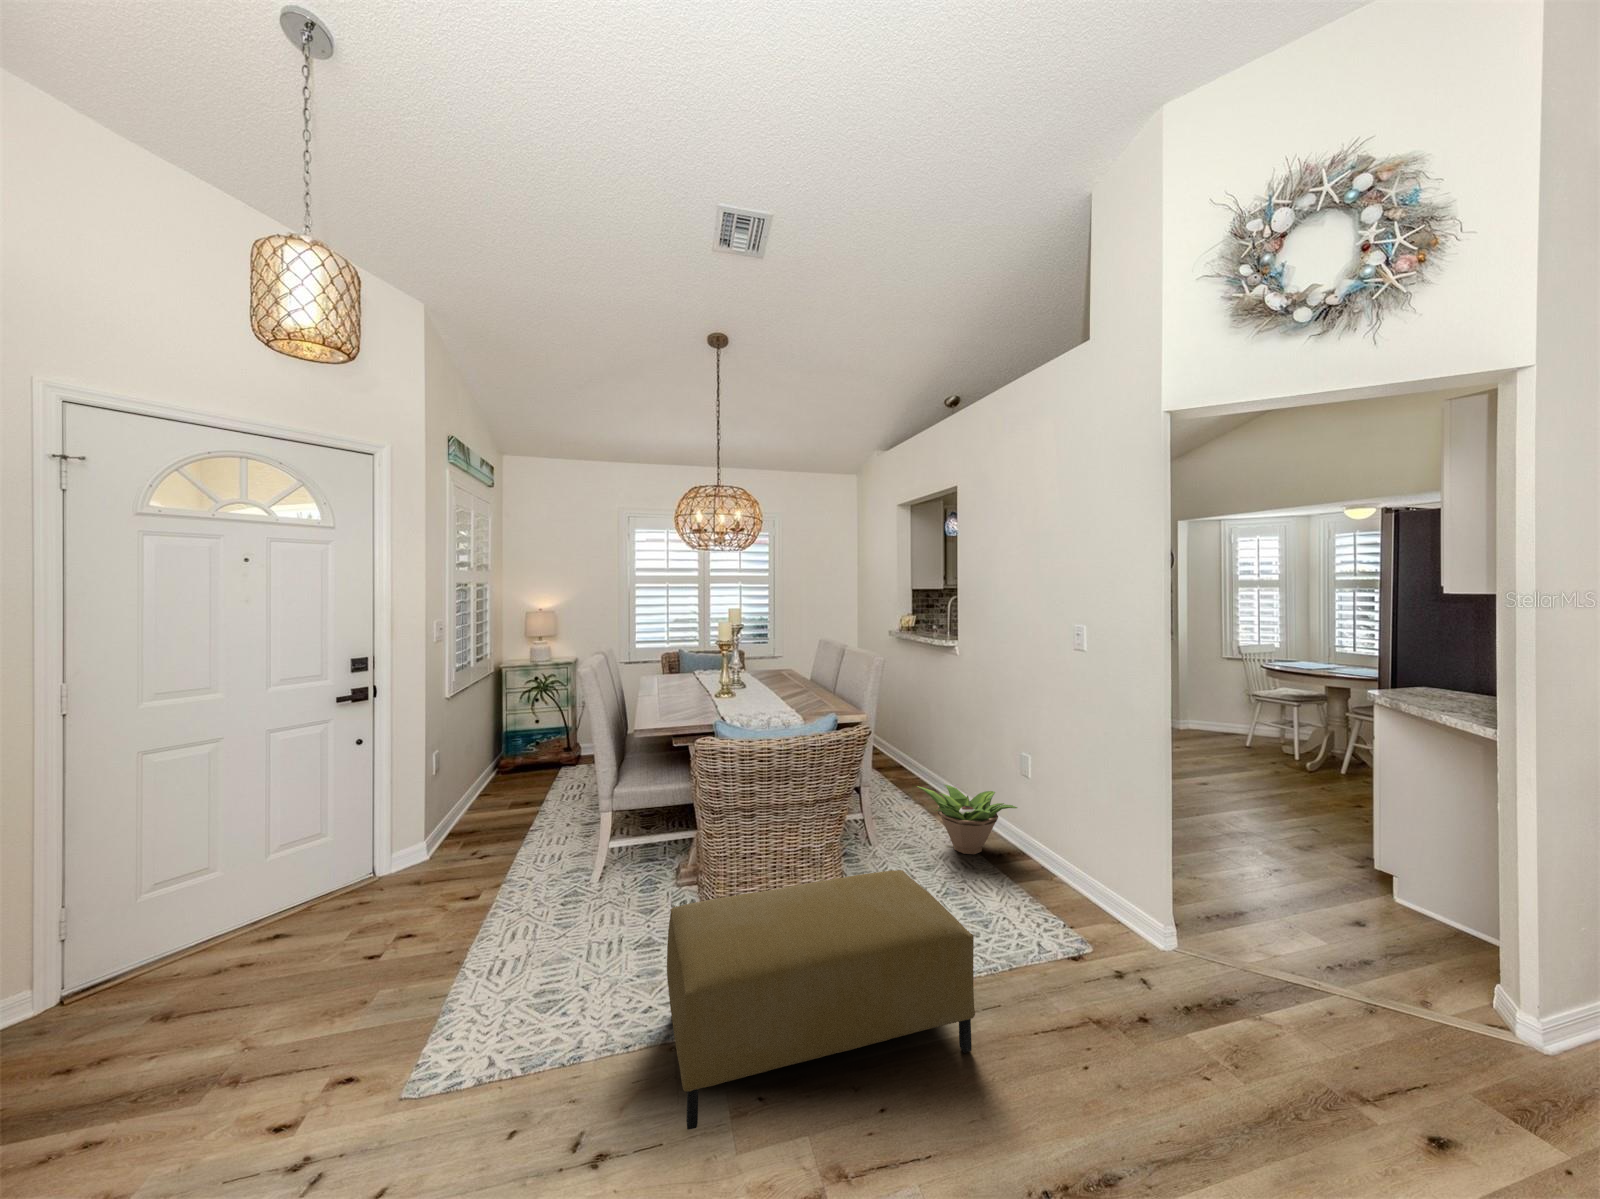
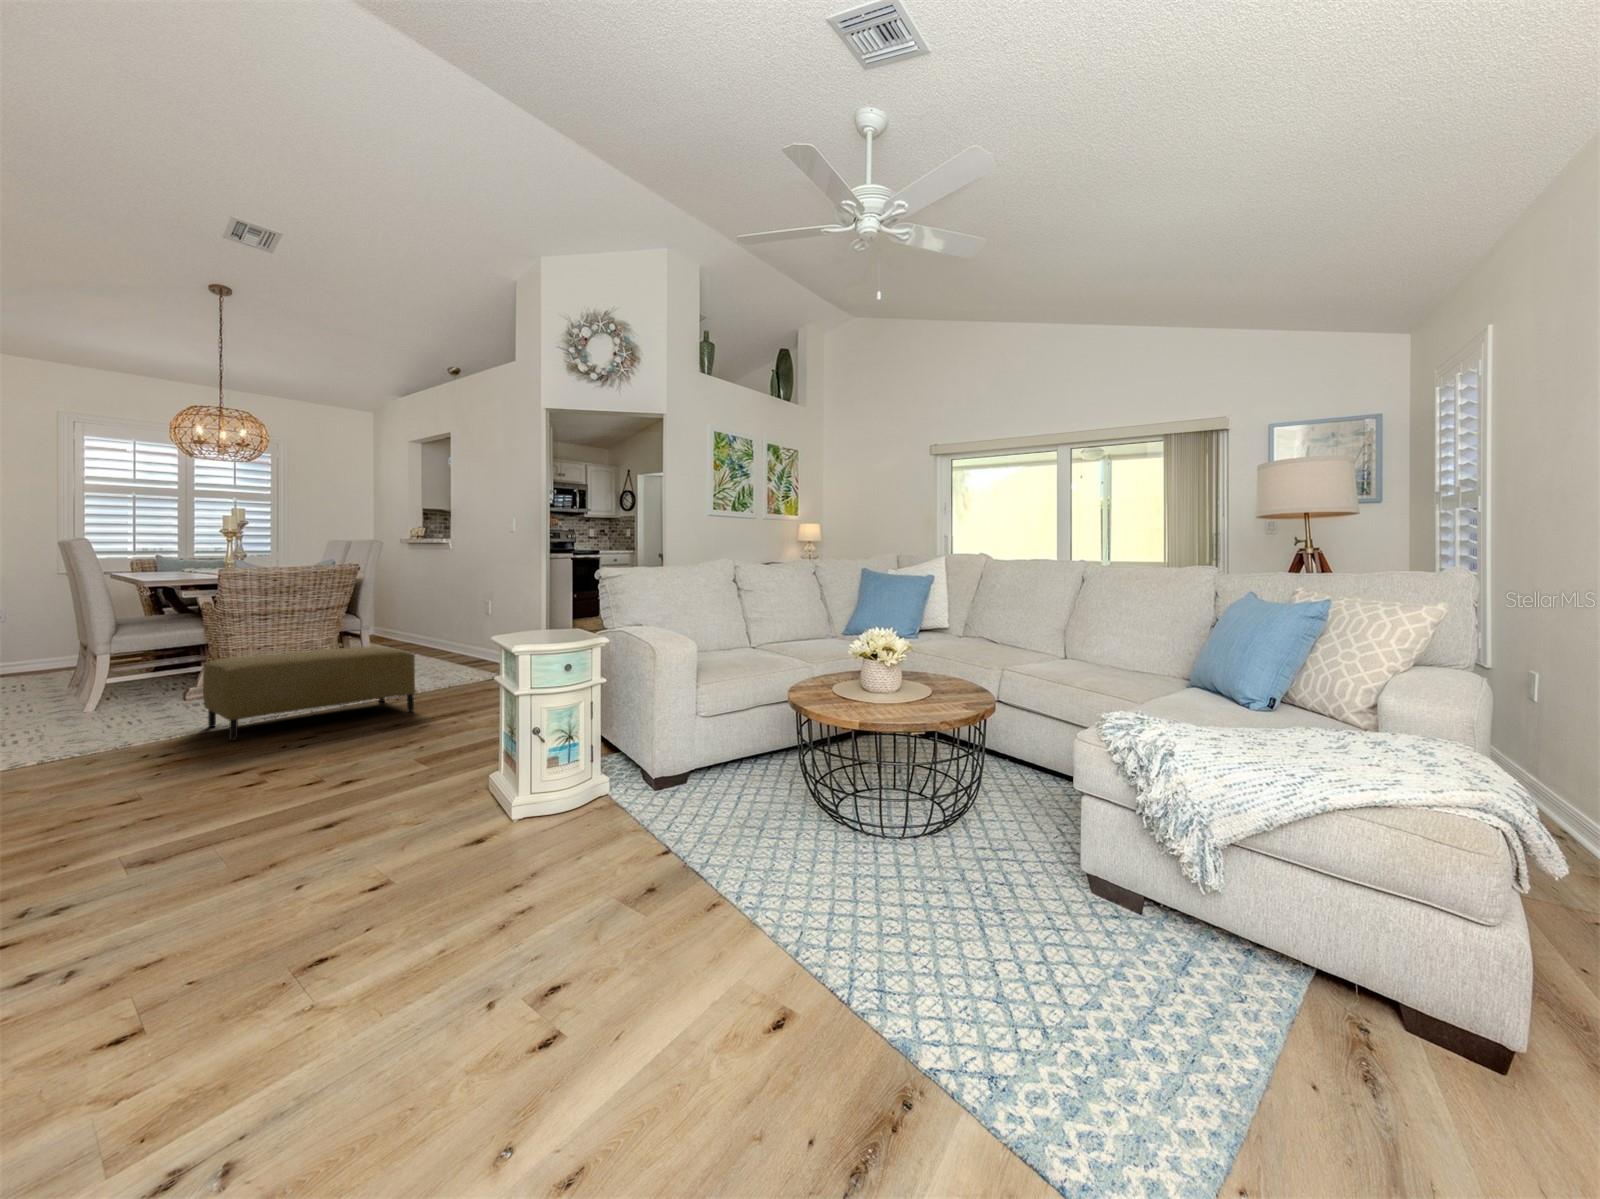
decorative plant: present [917,785,1017,854] -> none [411,636,480,673]

